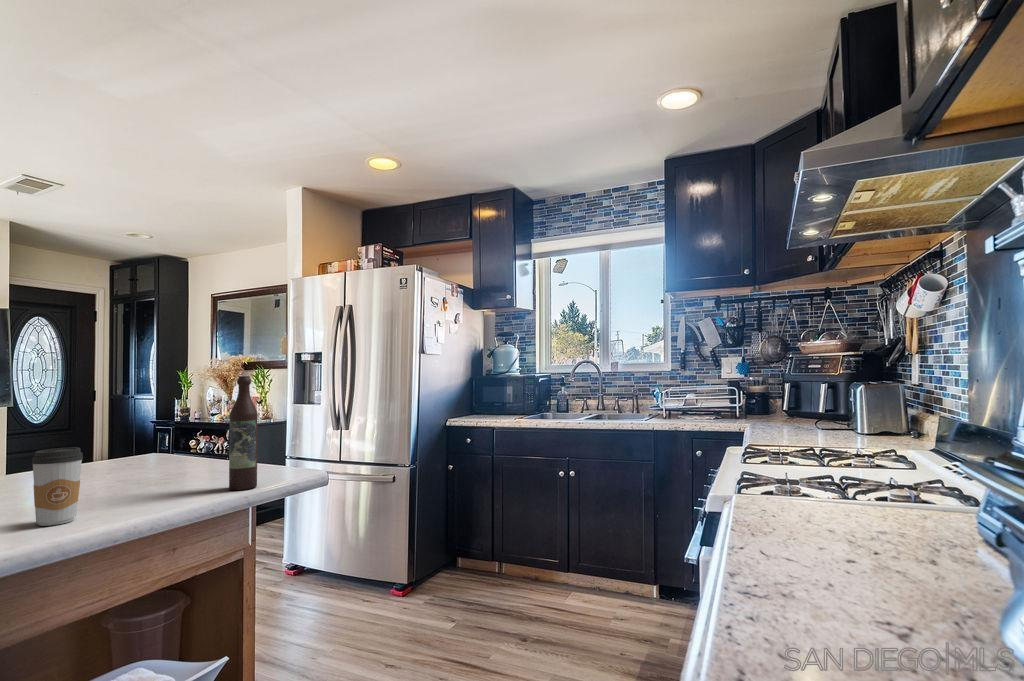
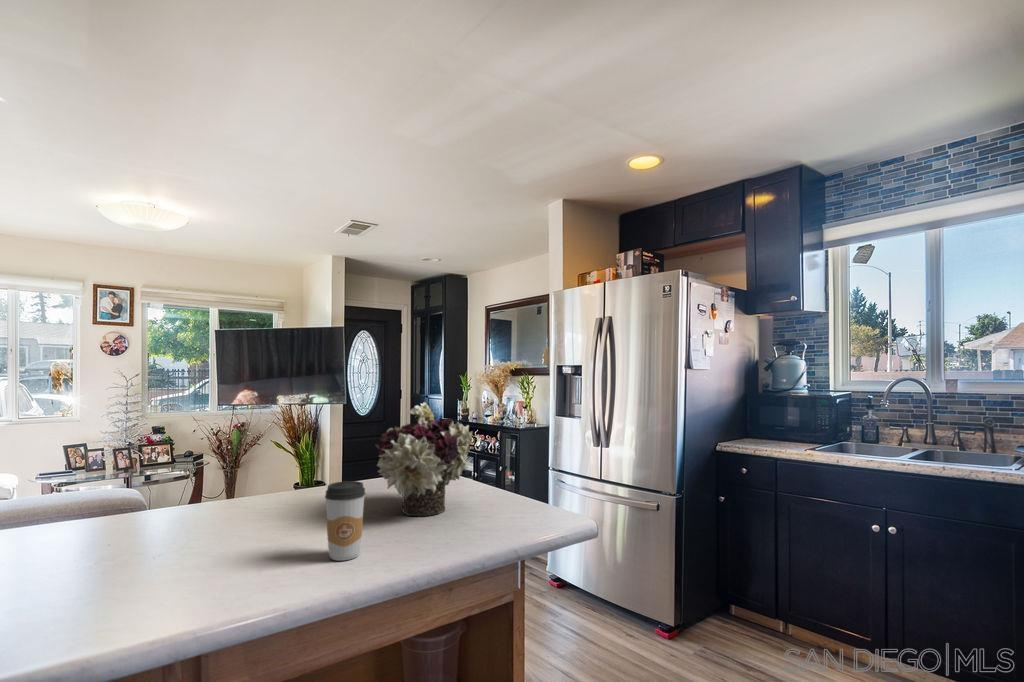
flower arrangement: none [86,376,205,490] -> present [376,403,473,516]
wine bottle: present [229,376,258,490] -> none [495,409,522,535]

